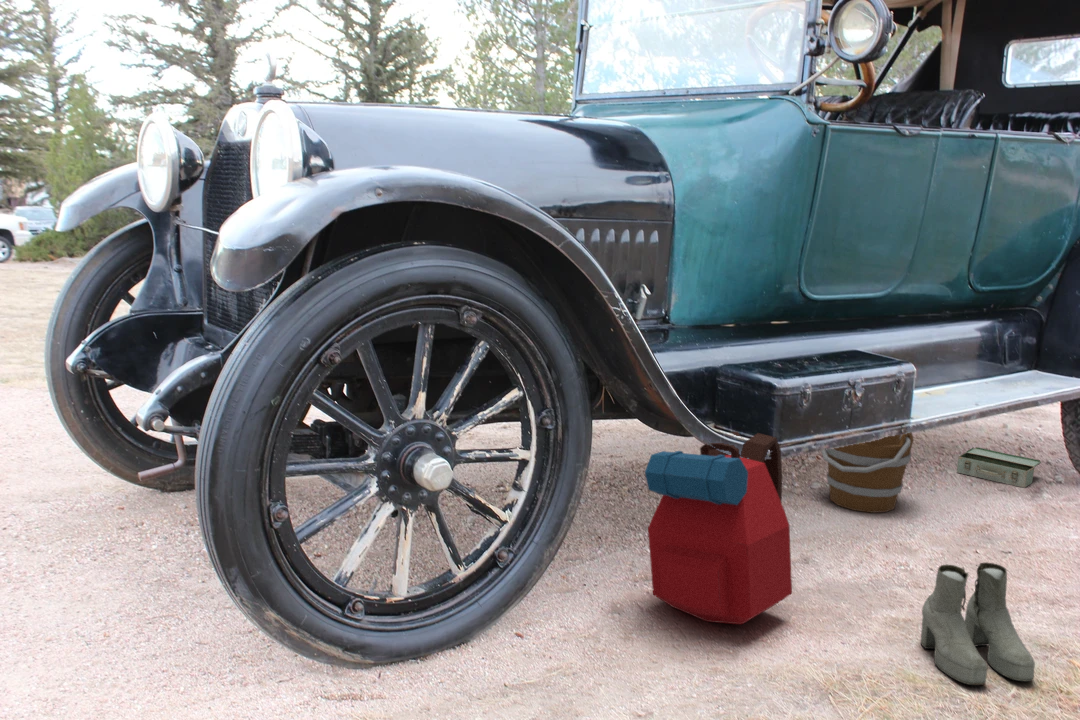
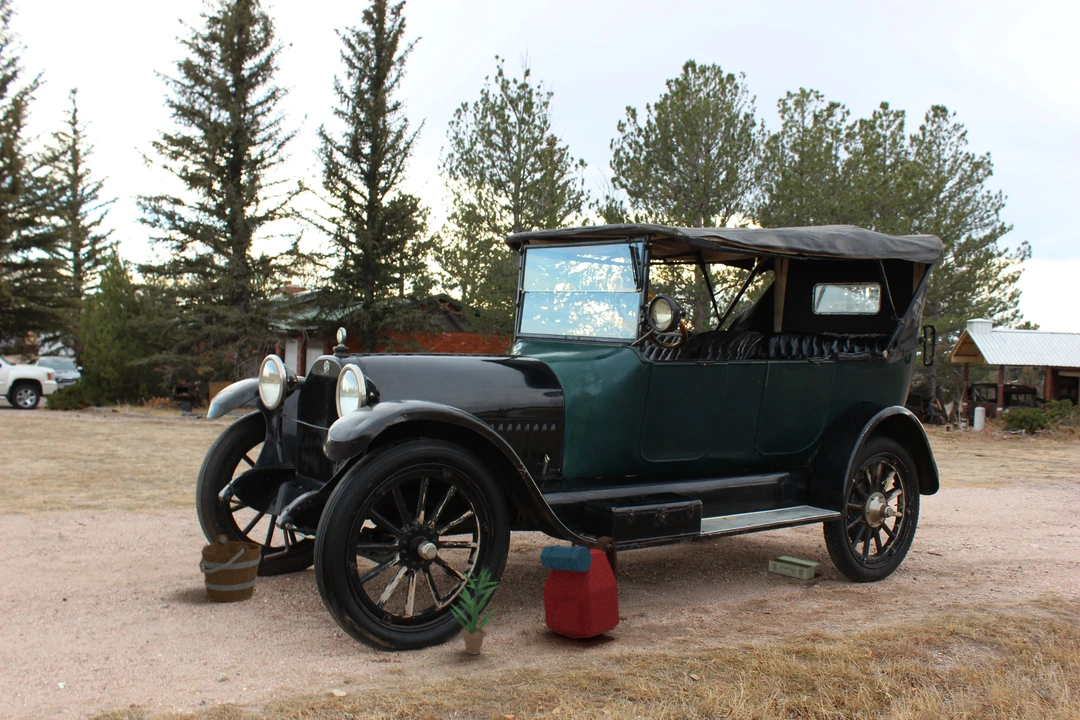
bucket: present [821,432,914,513] -> present [199,534,262,602]
potted plant: none [479,501,580,669] -> present [453,570,497,655]
boots: present [921,563,1035,685] -> none [684,602,732,661]

